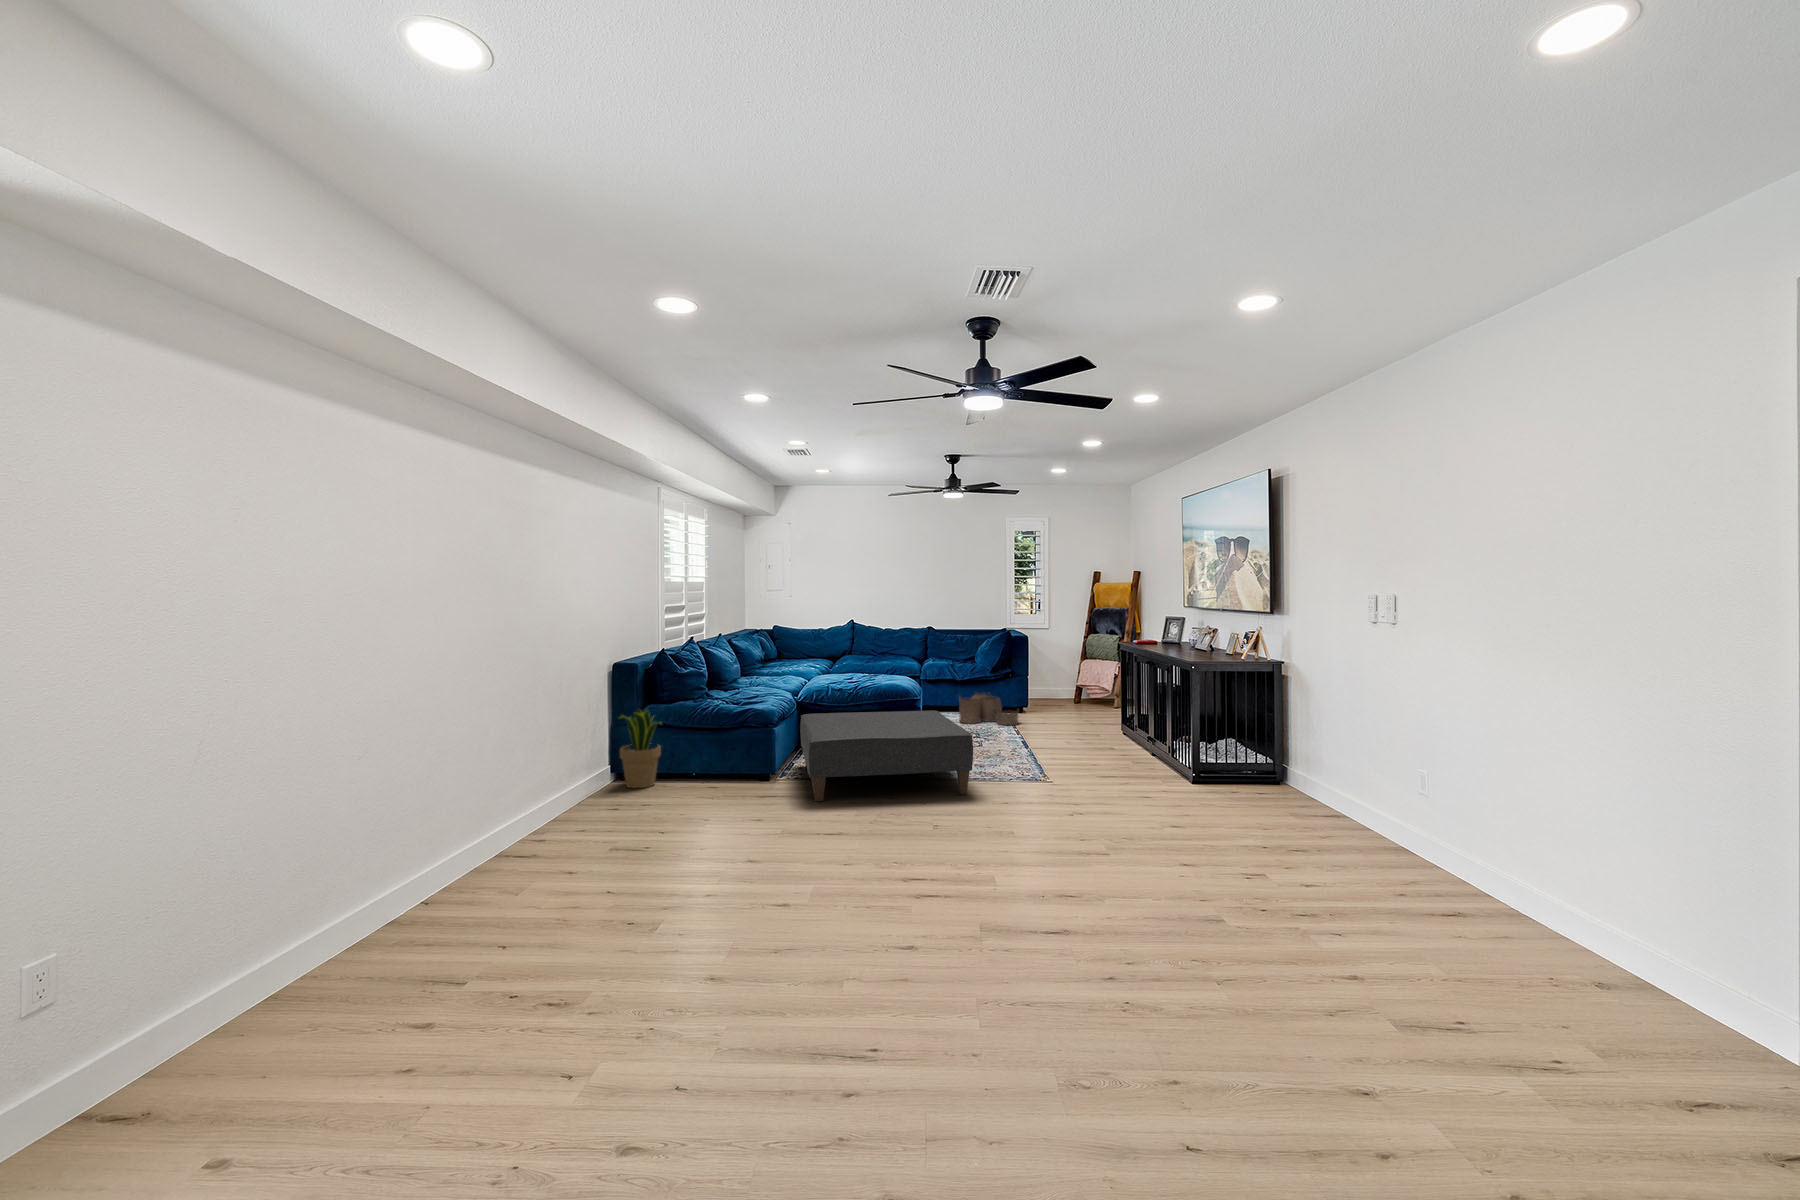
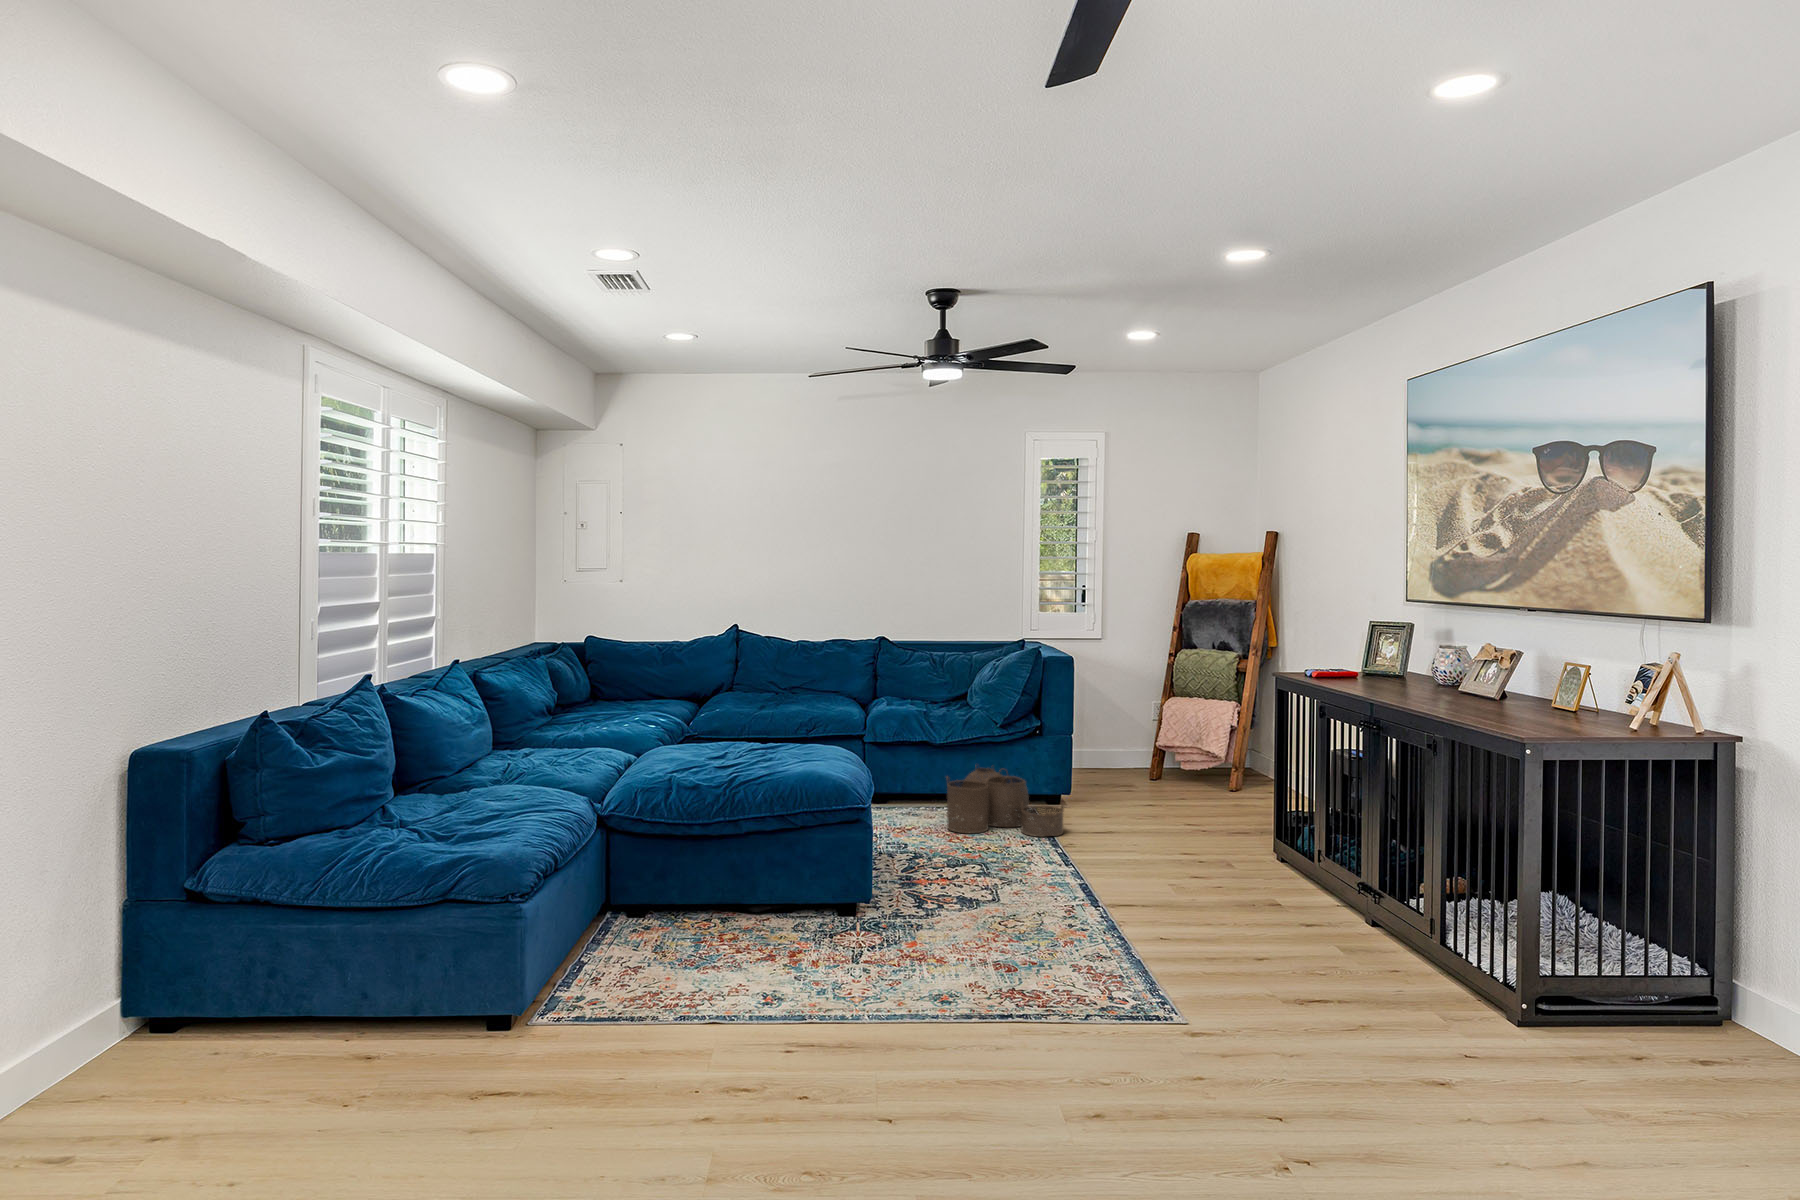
potted plant: present [620,709,661,788] -> none [75,868,222,1083]
ottoman: present [800,711,973,801] -> none [579,839,1016,1134]

